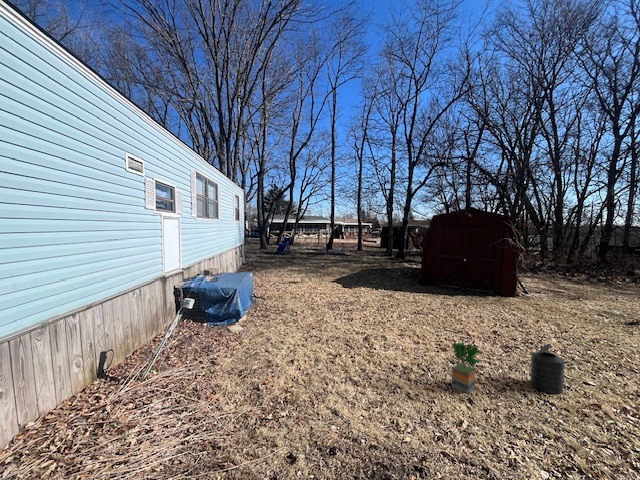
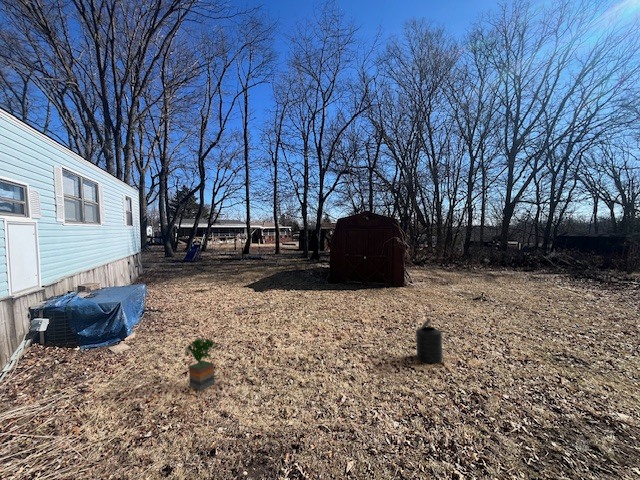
potted tree: present [452,343,482,394] -> present [185,339,218,390]

